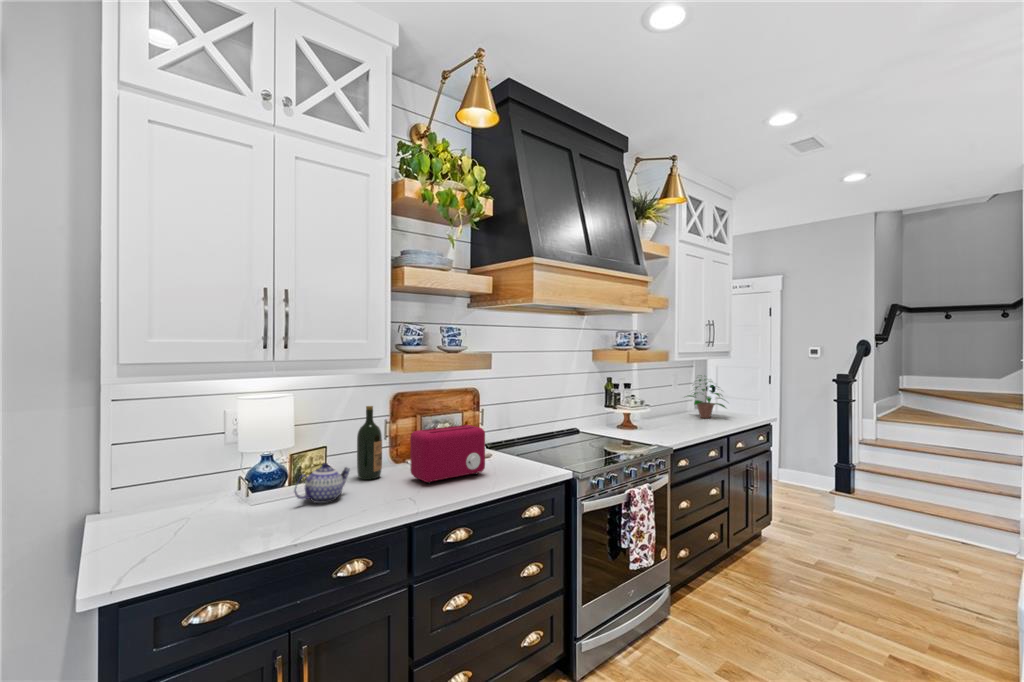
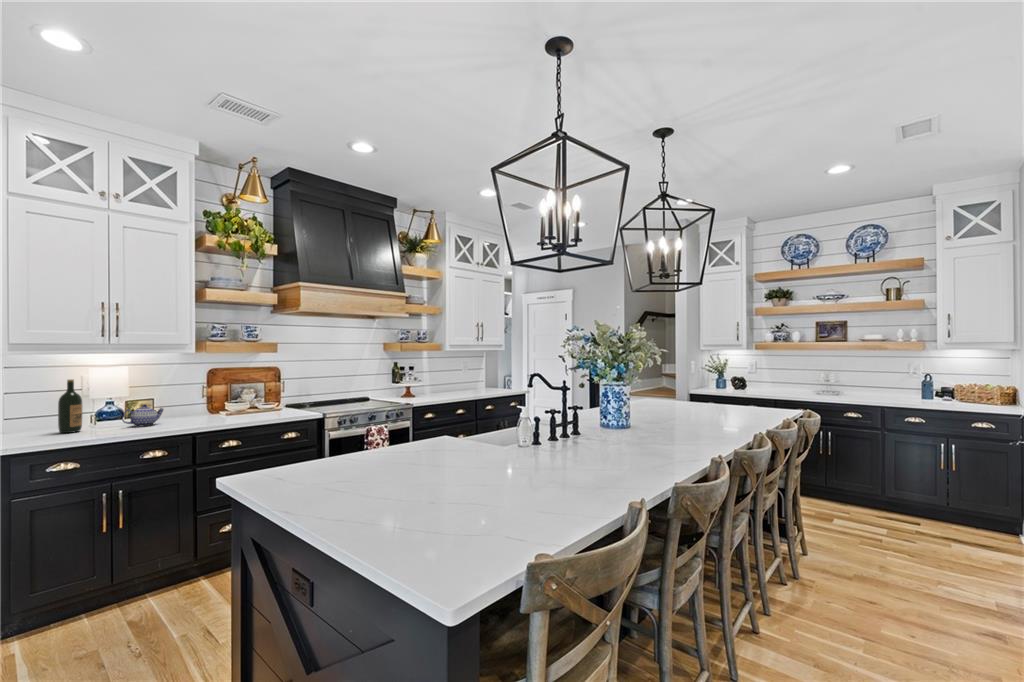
potted plant: present [688,379,726,418] -> none [464,361,493,391]
wine bottle: present [357,406,382,480] -> present [58,380,82,433]
toaster: present [410,425,485,484] -> none [210,386,263,419]

